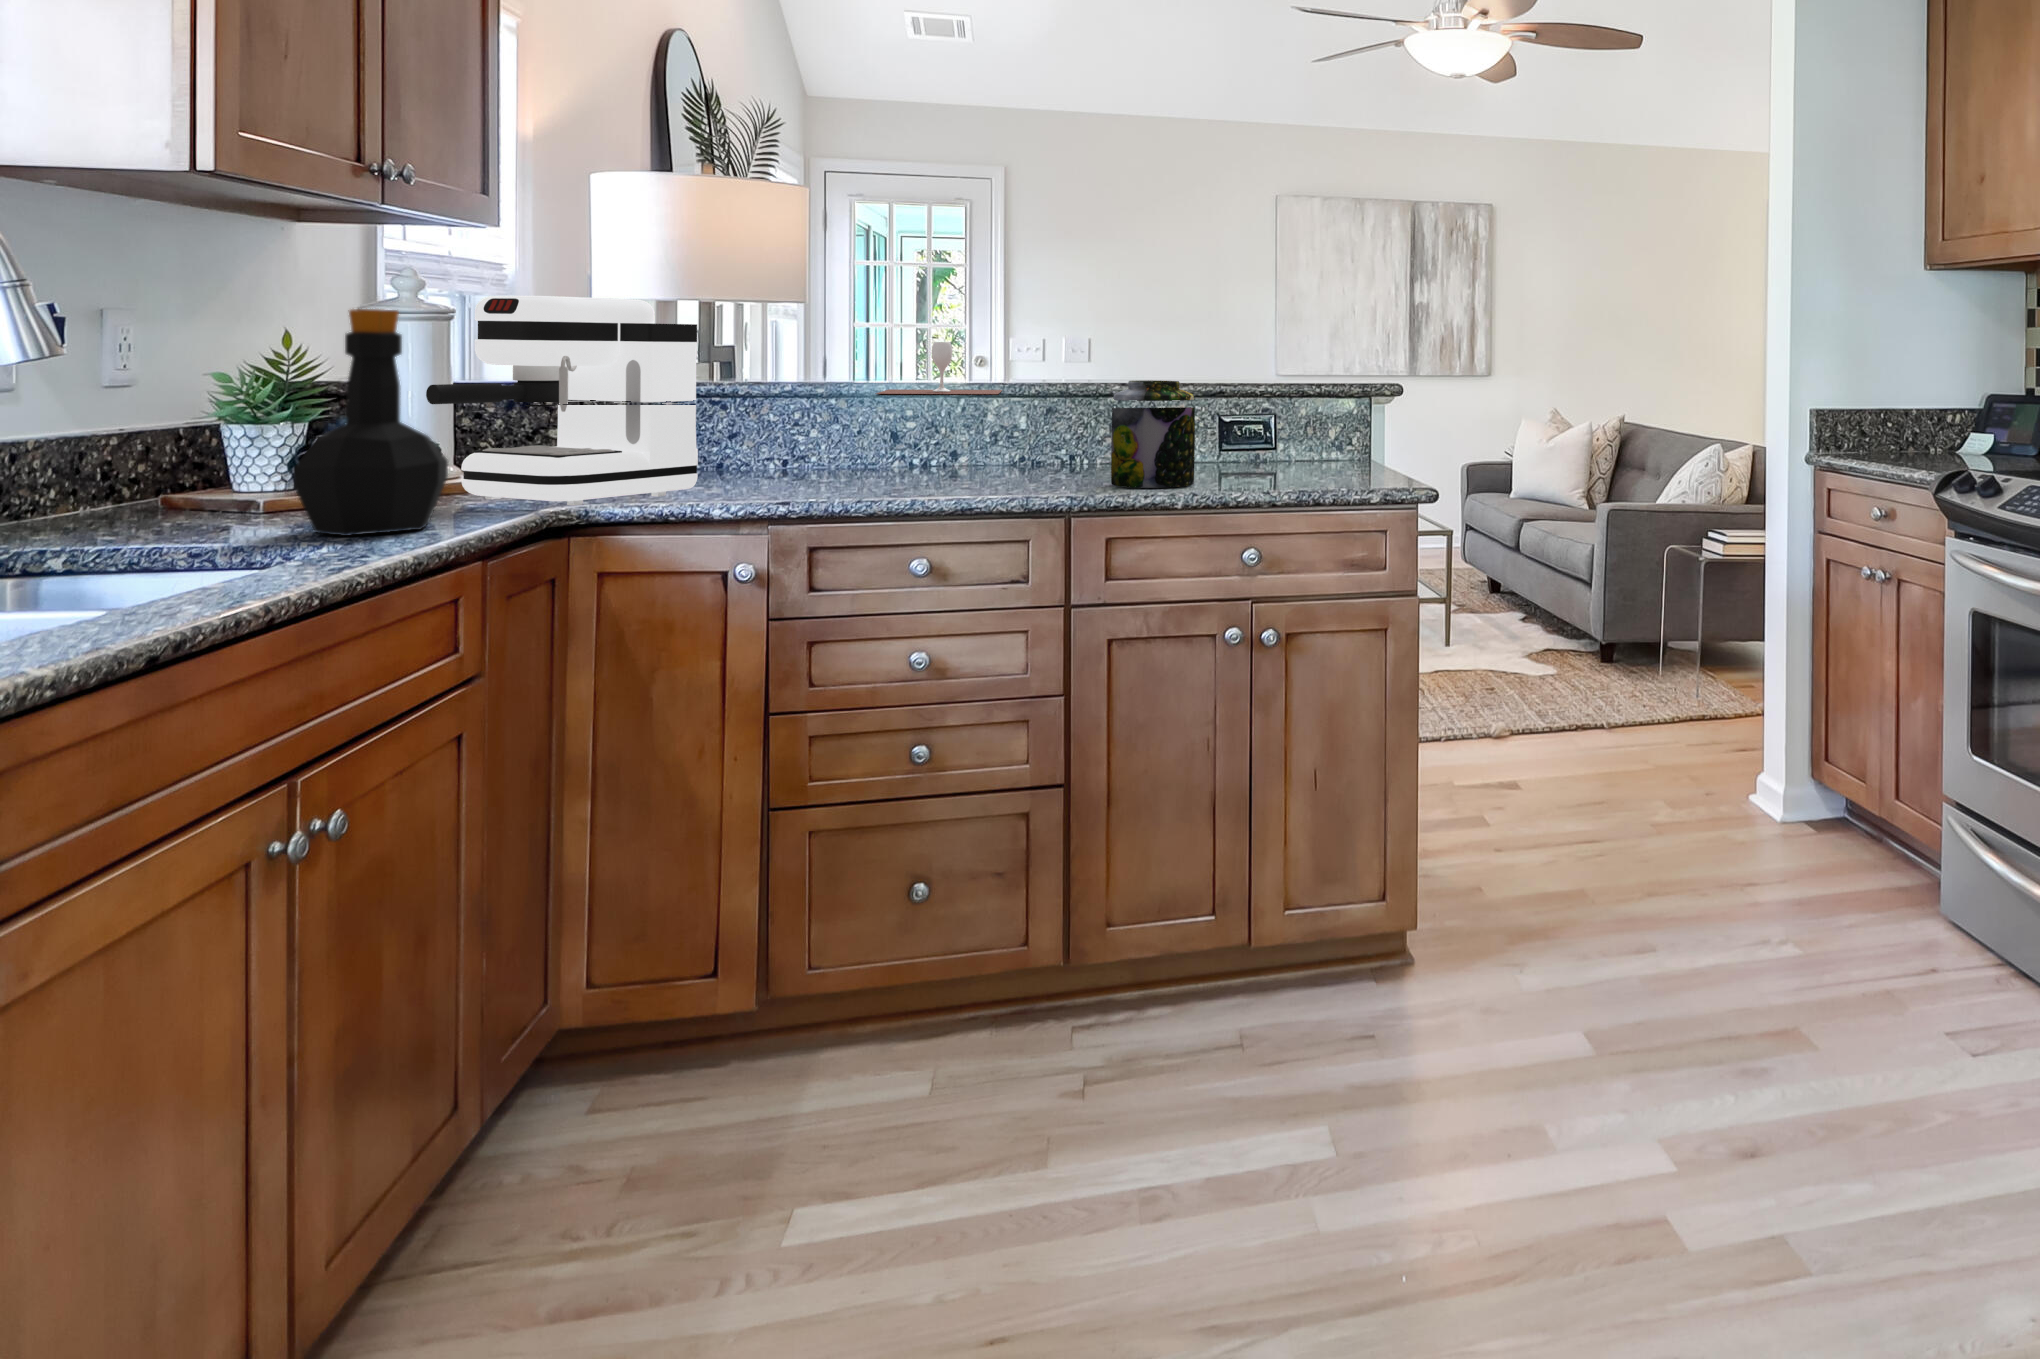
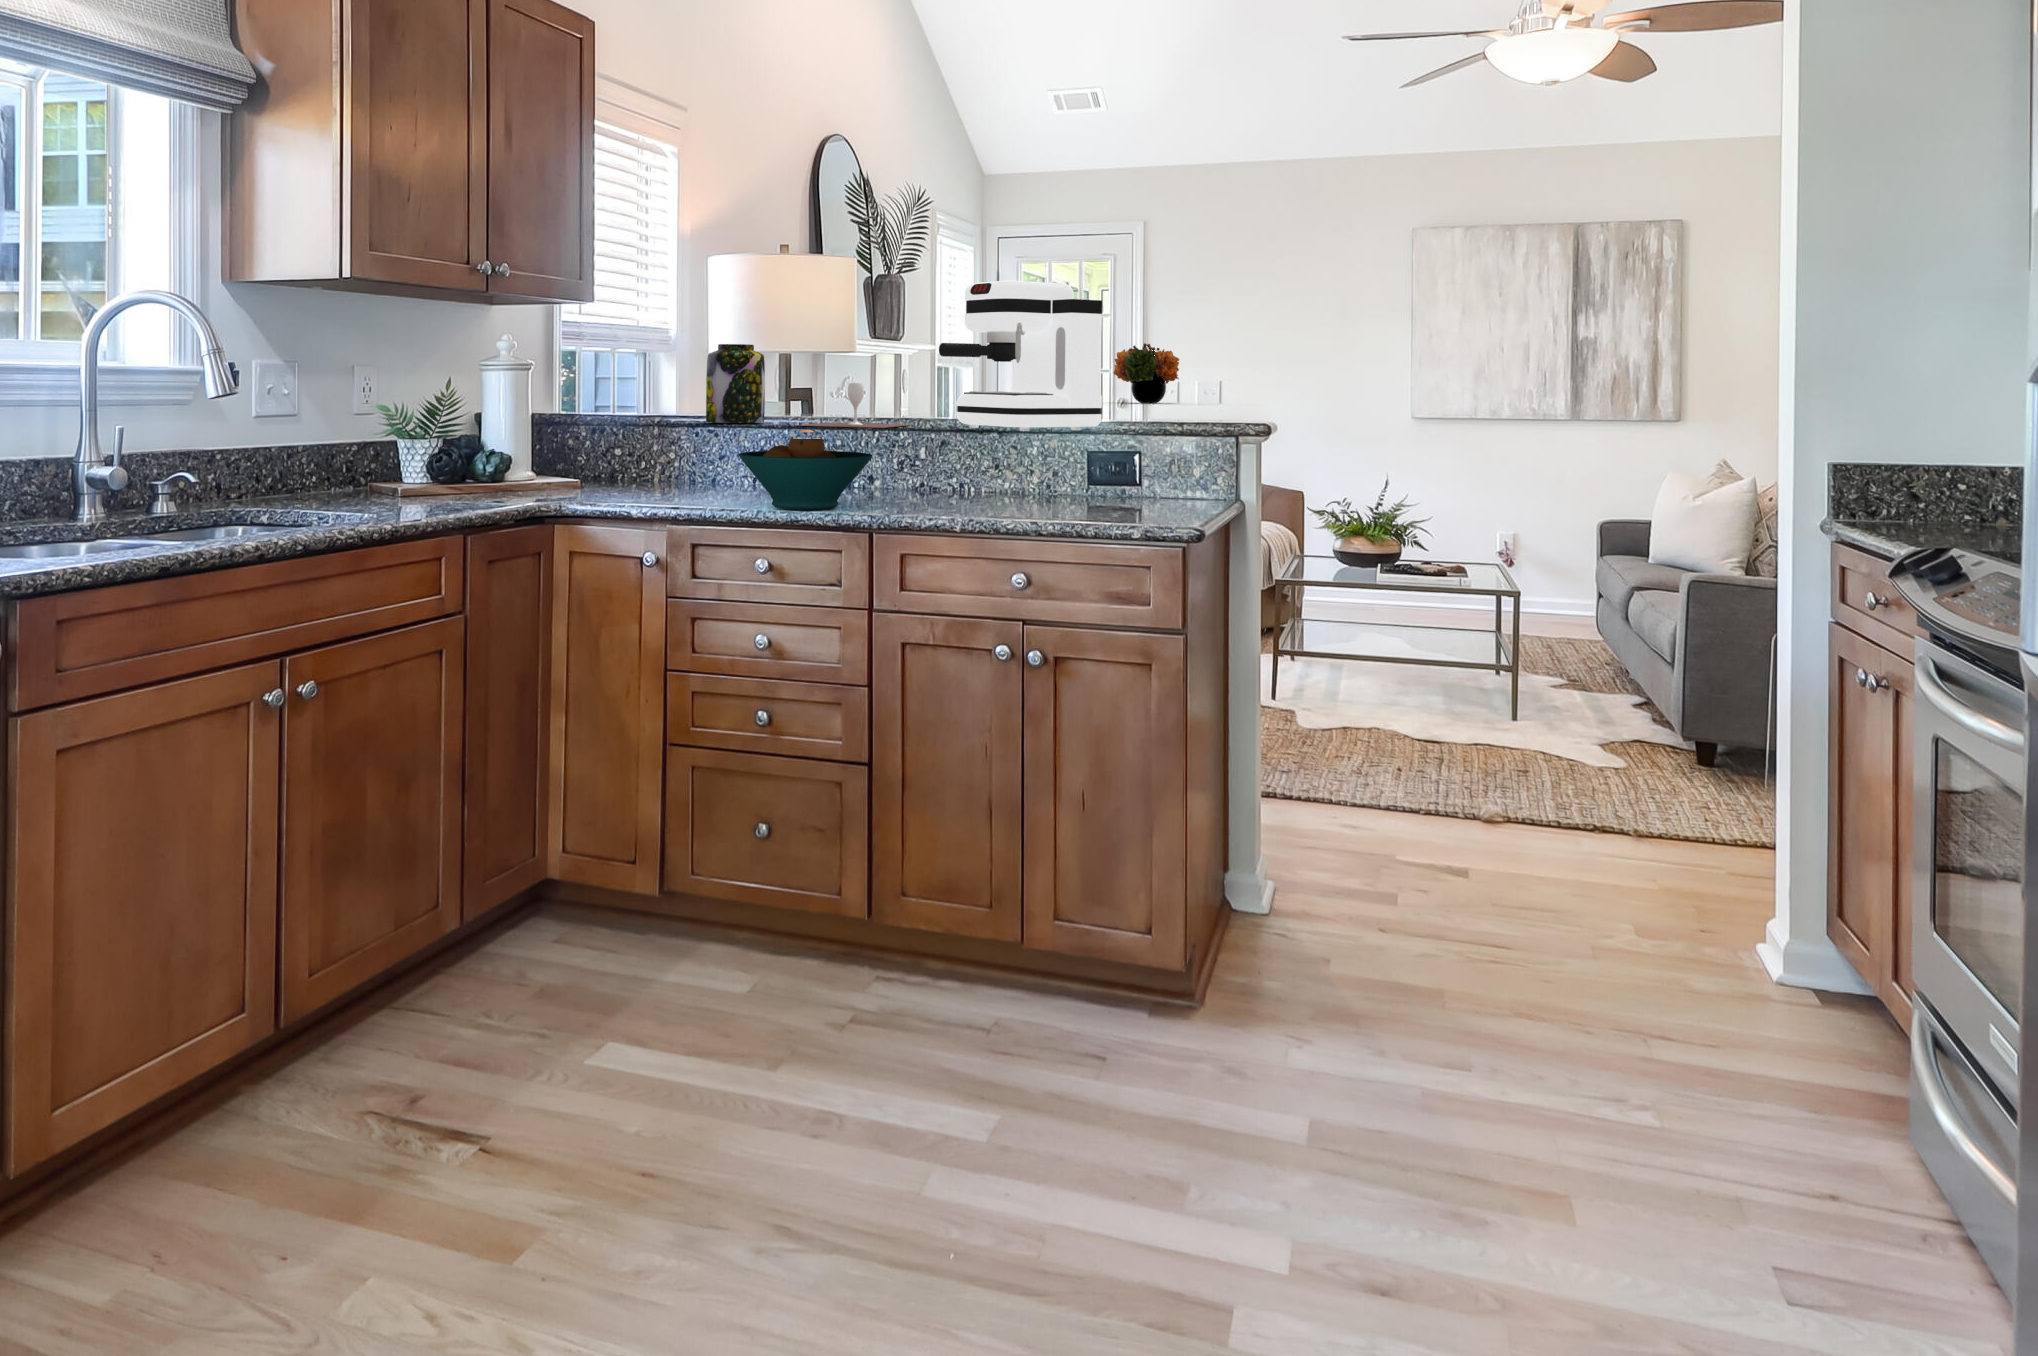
coffee maker: present [426,296,698,506] -> present [939,281,1102,431]
flower arrangement: none [967,299,1042,363] -> present [1113,343,1179,403]
bottle: present [293,309,448,536] -> none [378,362,467,511]
jar: present [1111,380,1195,488] -> present [706,344,765,423]
fruit bowl: none [859,399,1033,495] -> present [738,430,872,510]

